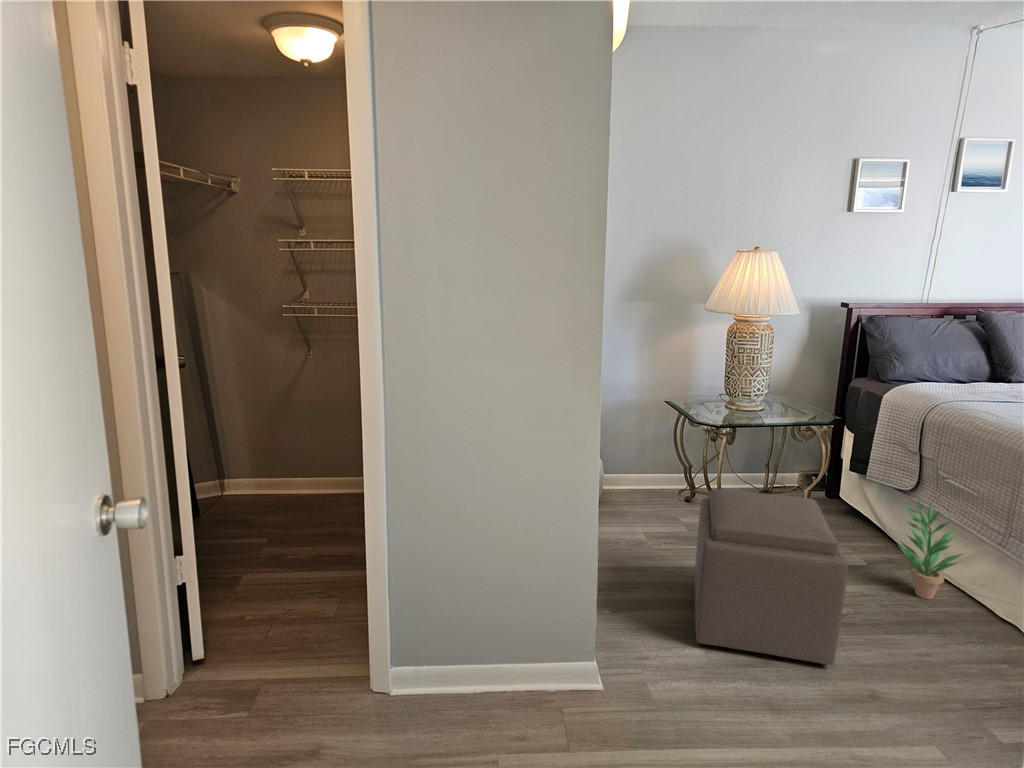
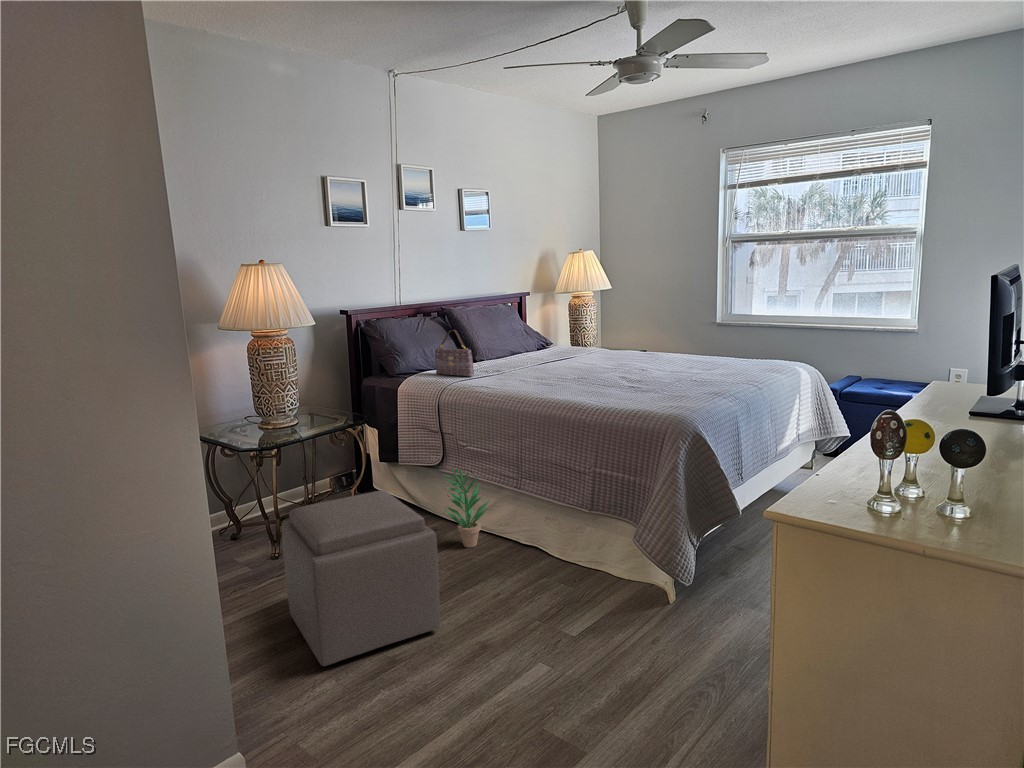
handbag: none [941,340,996,400] -> present [435,330,474,376]

